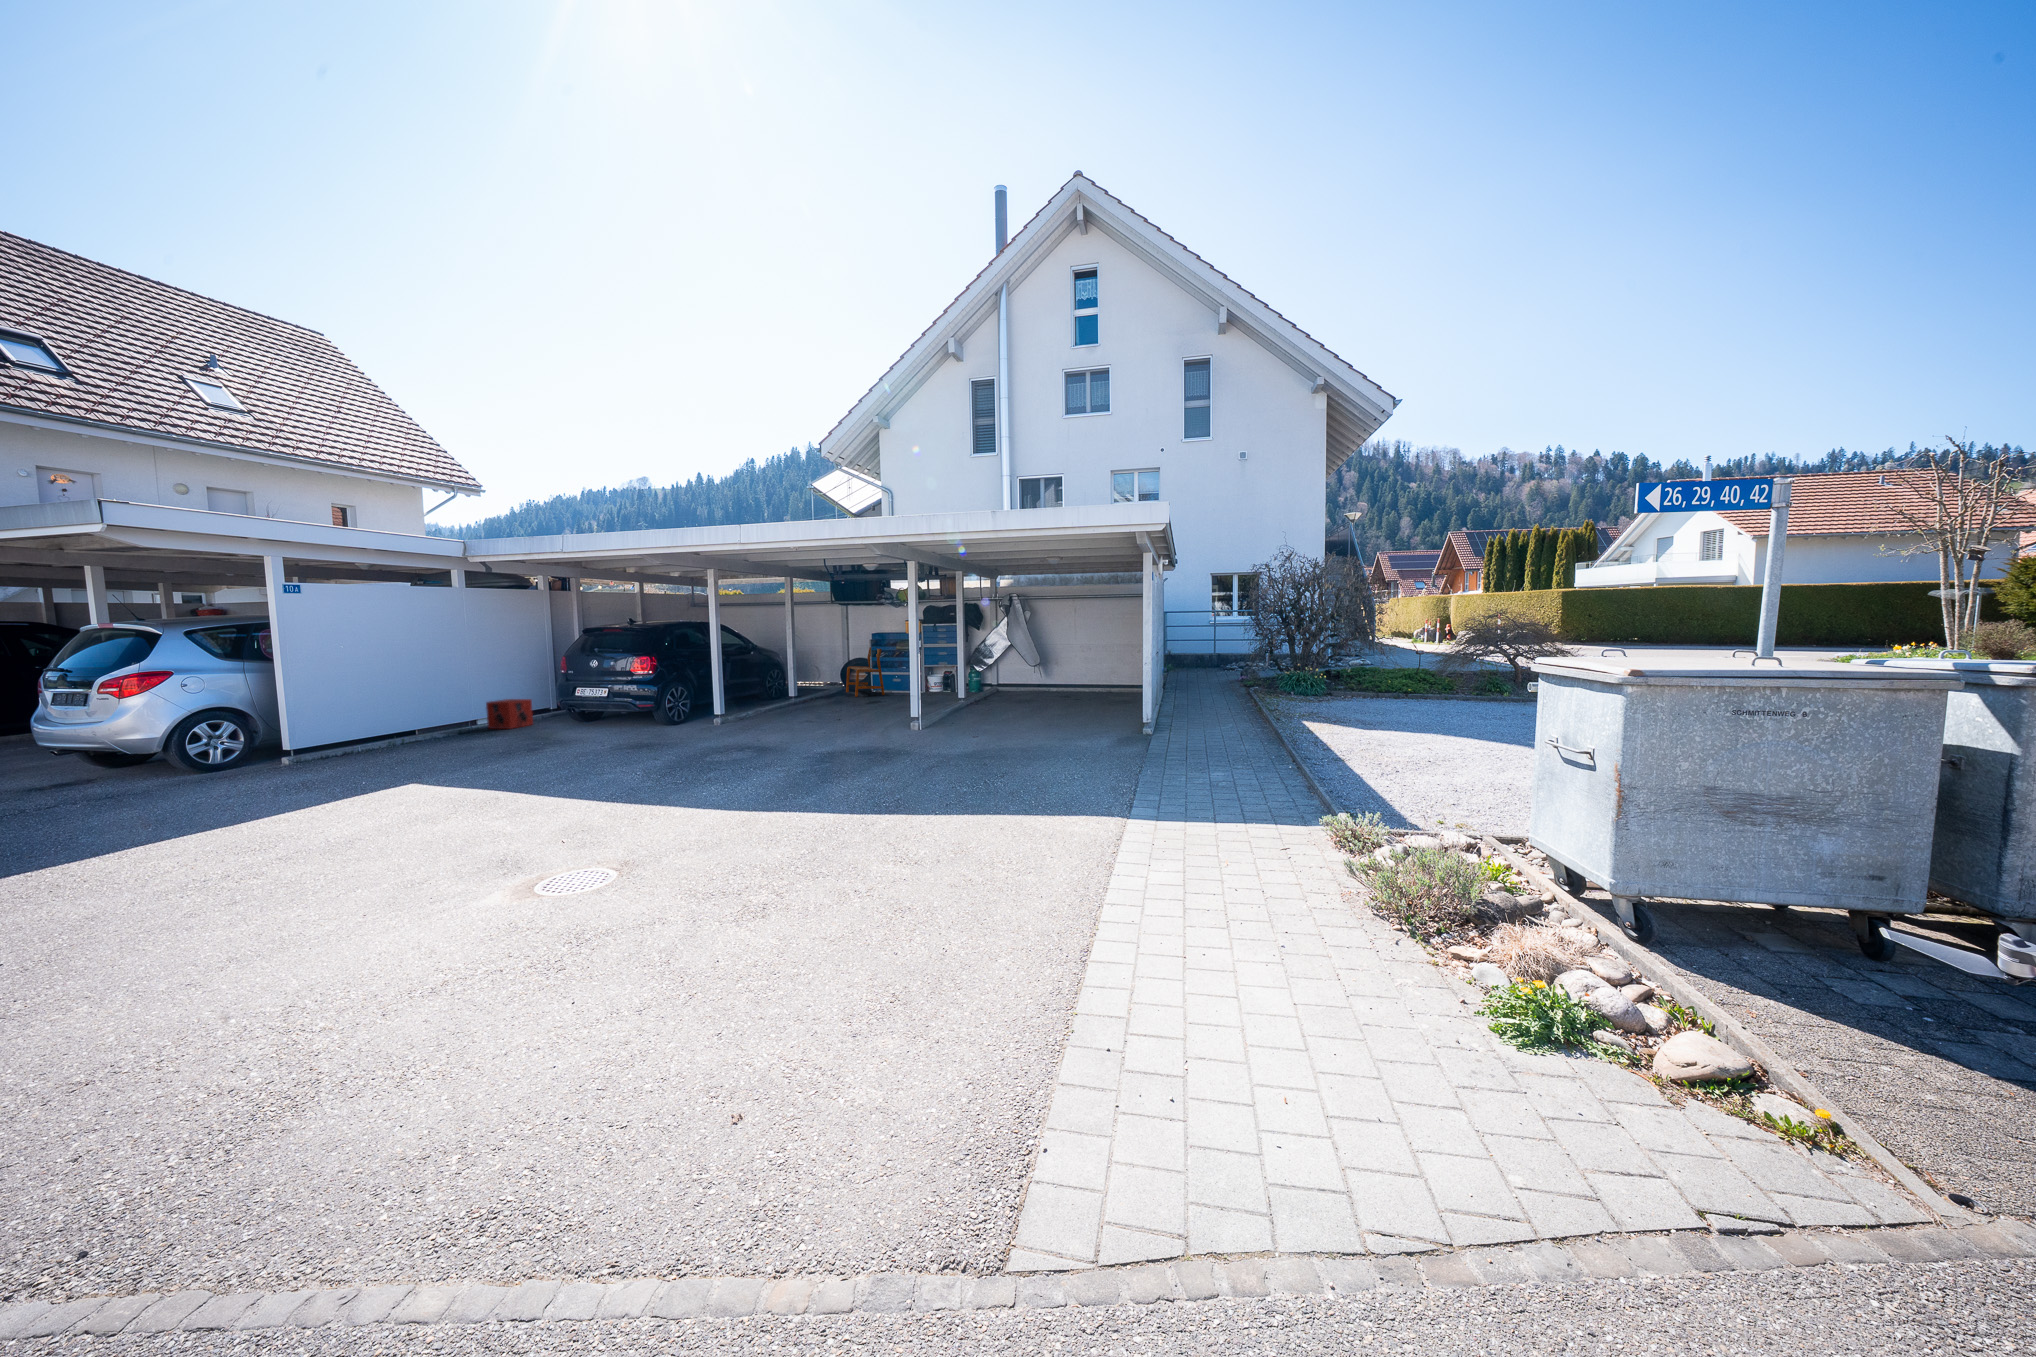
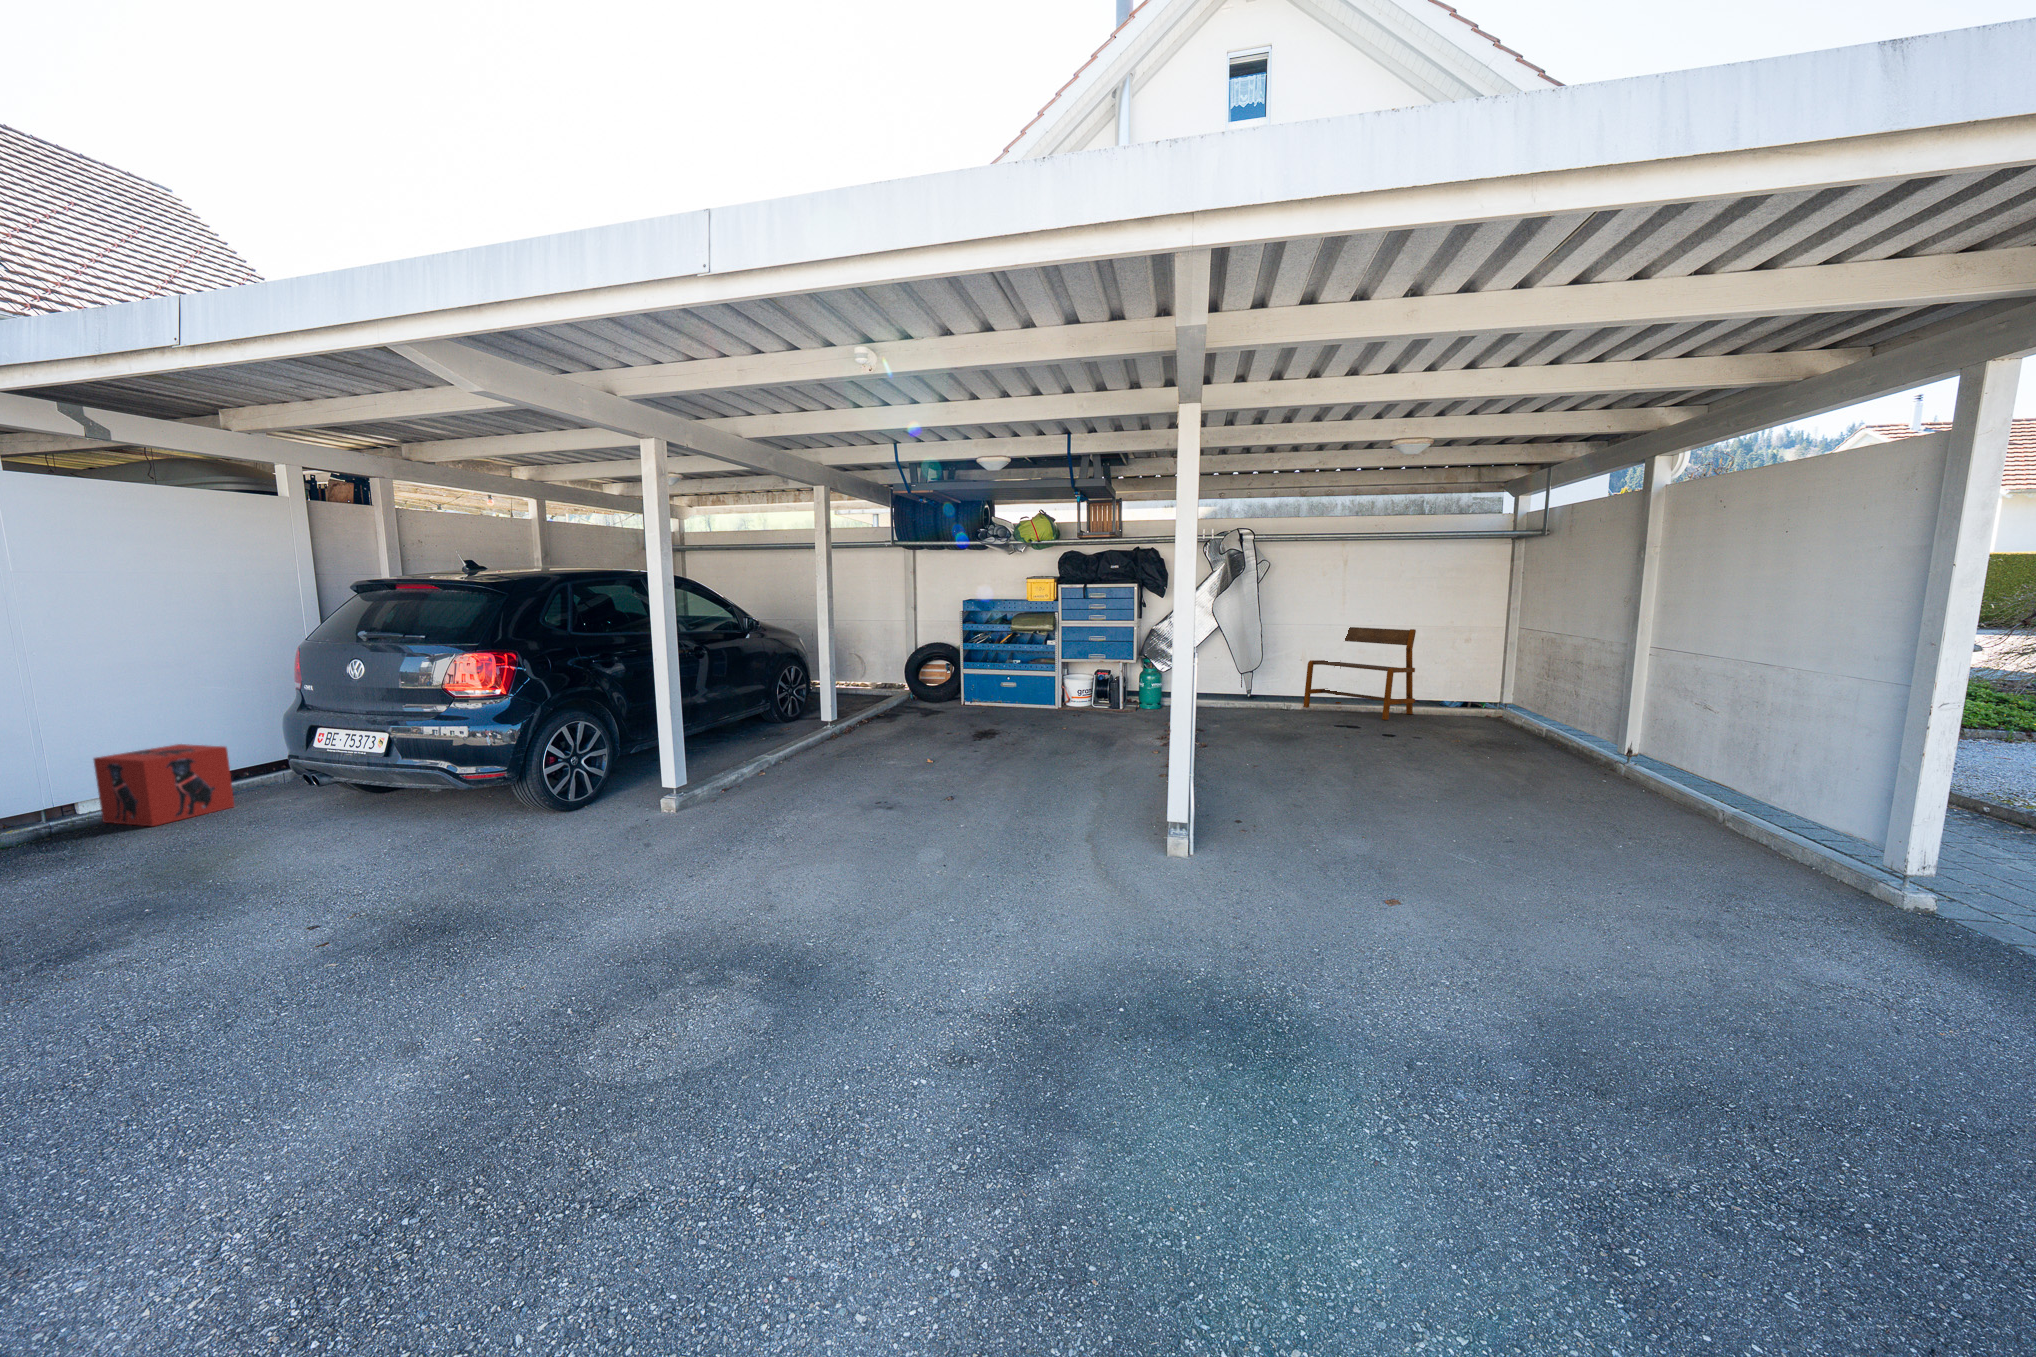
bench: present [846,647,885,697] -> present [1303,627,1416,720]

